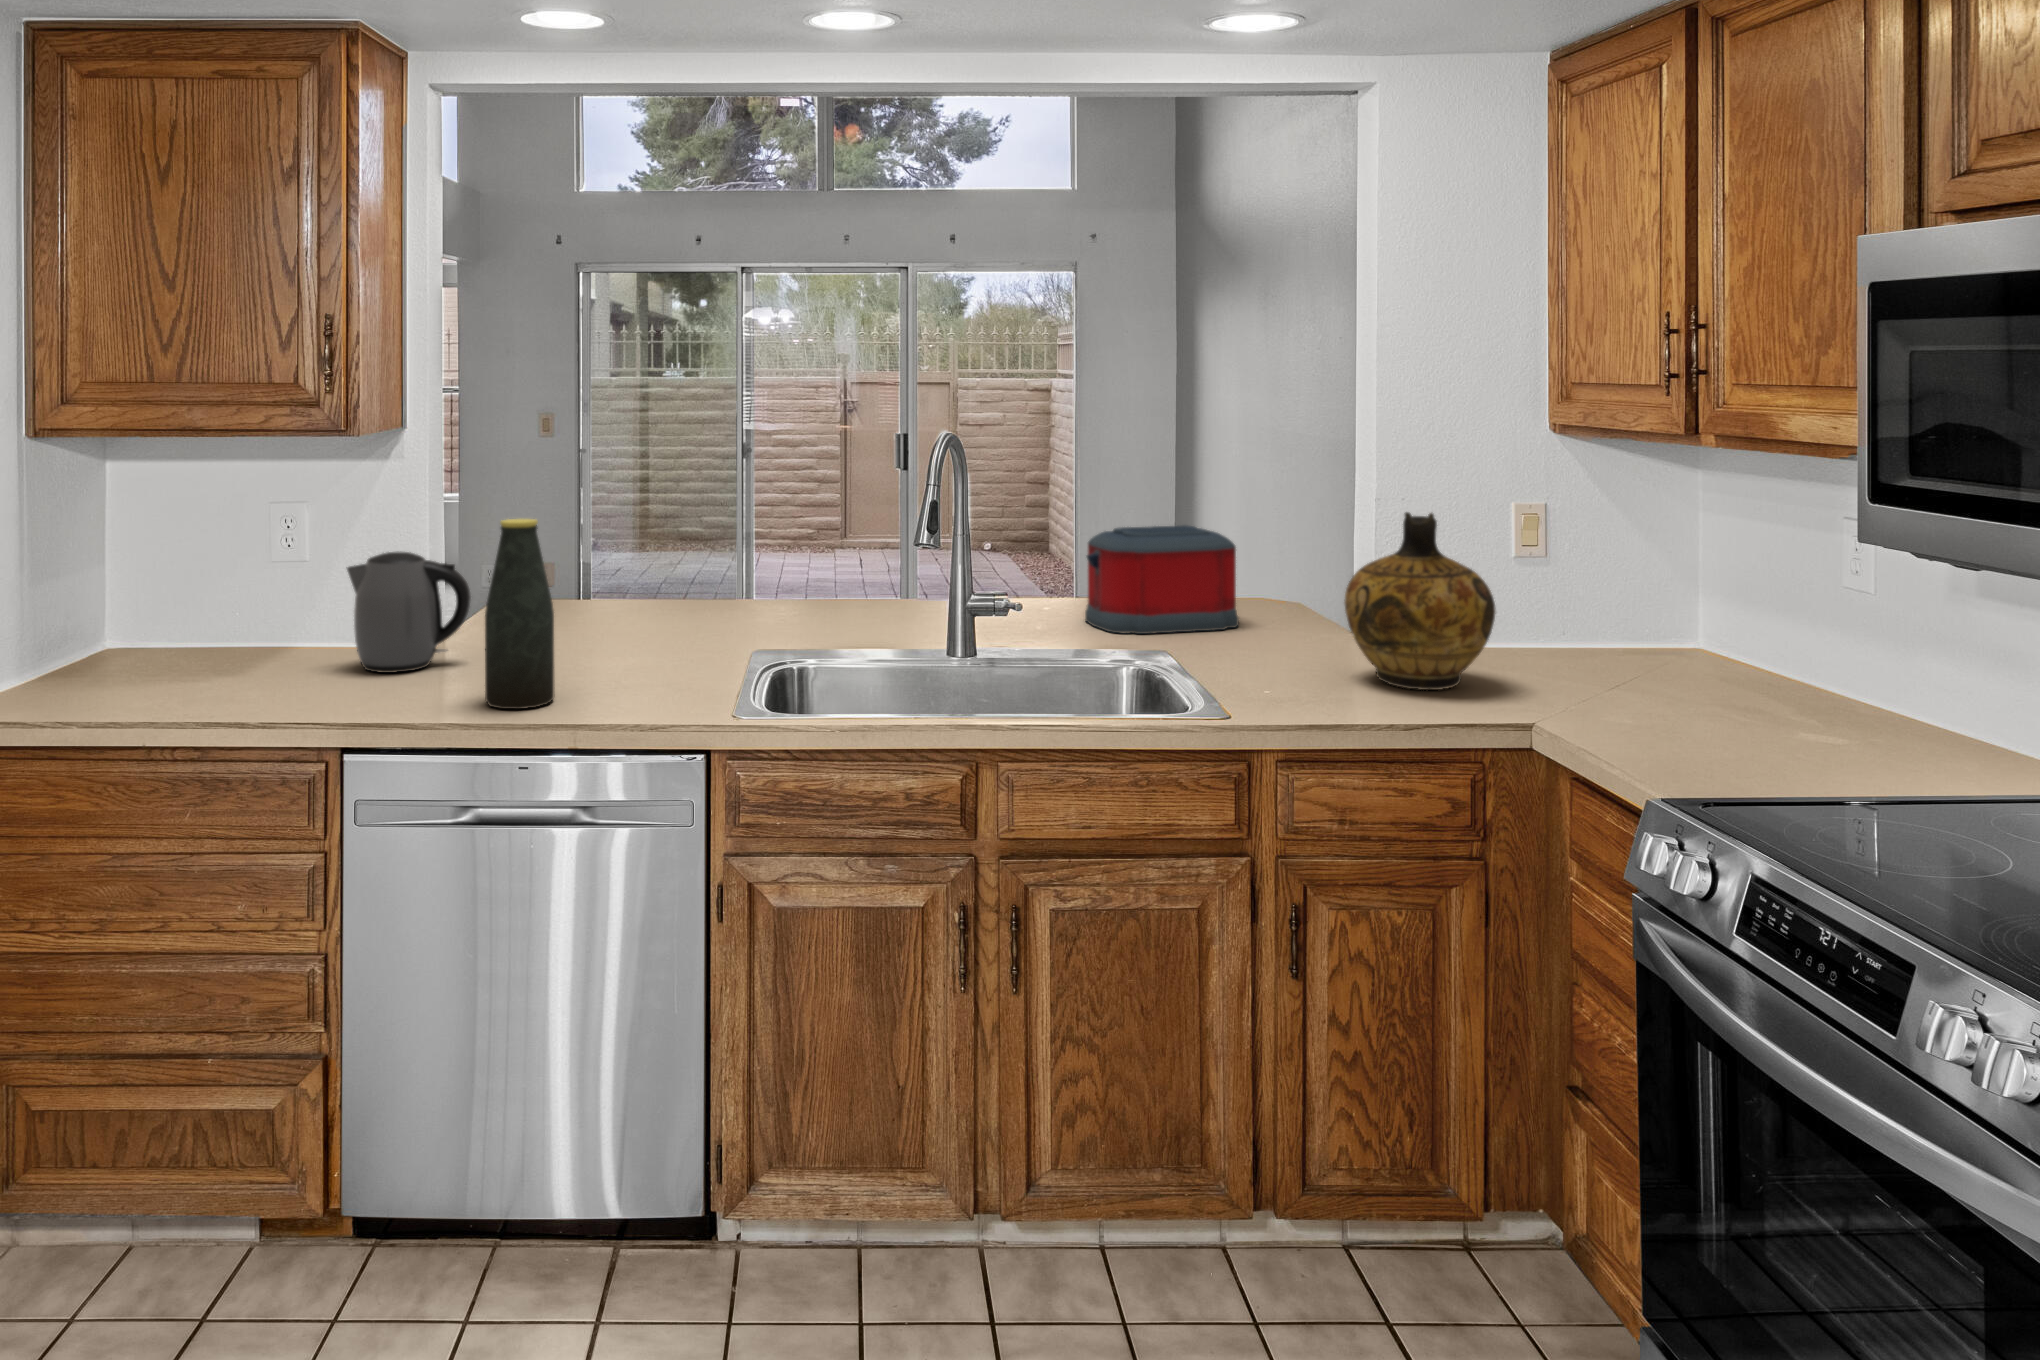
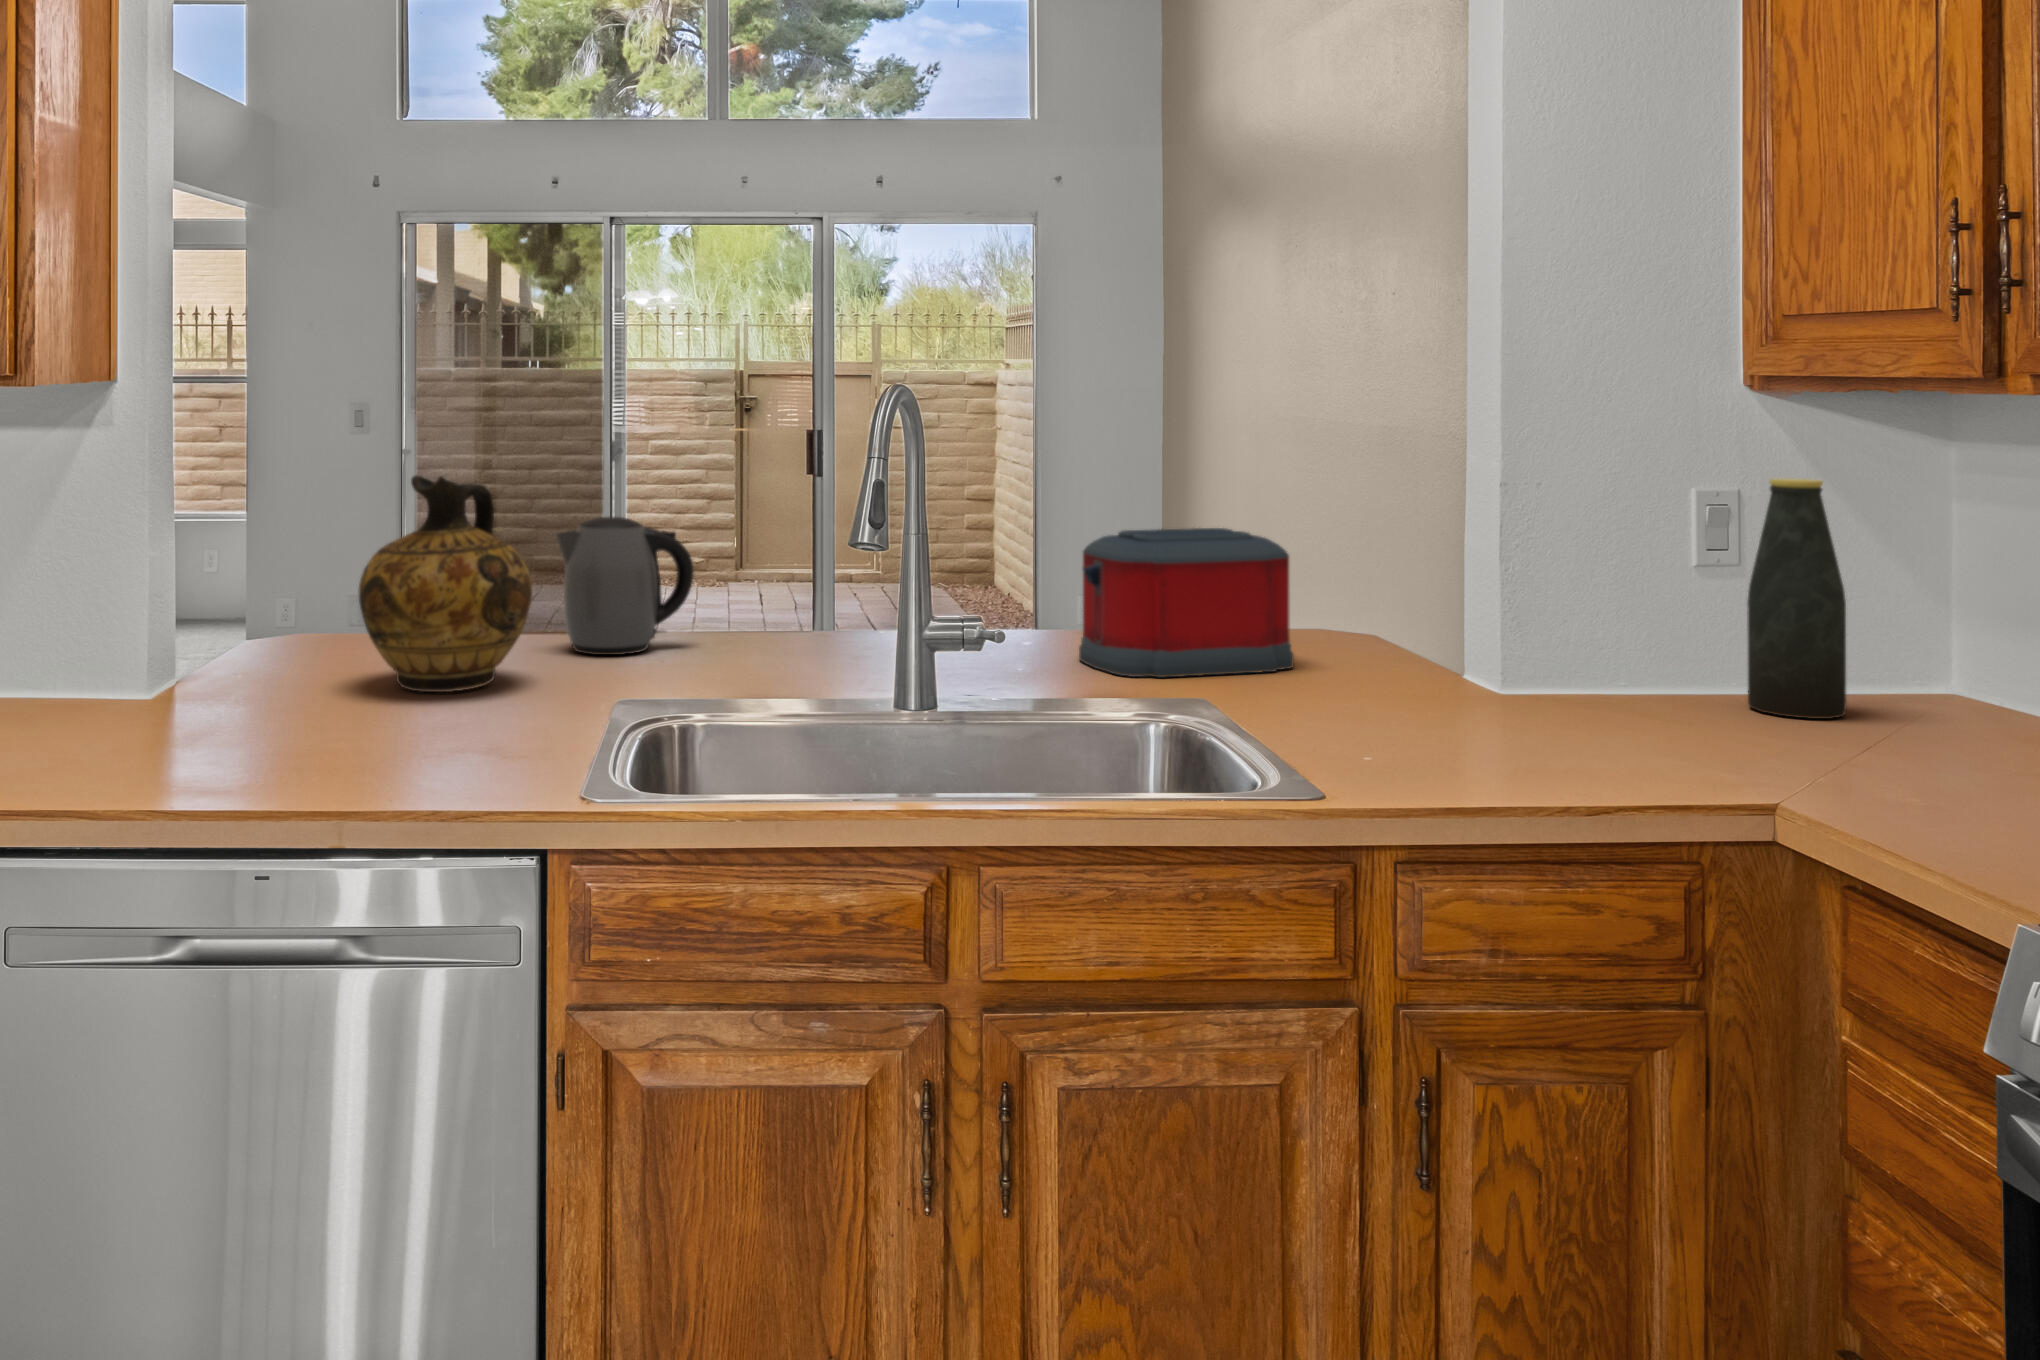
ceramic jug: present [1344,512,1496,690] -> present [359,476,532,692]
bottle: present [485,519,554,709] -> present [1747,479,1846,719]
kettle: present [347,552,471,673] -> present [556,517,694,655]

